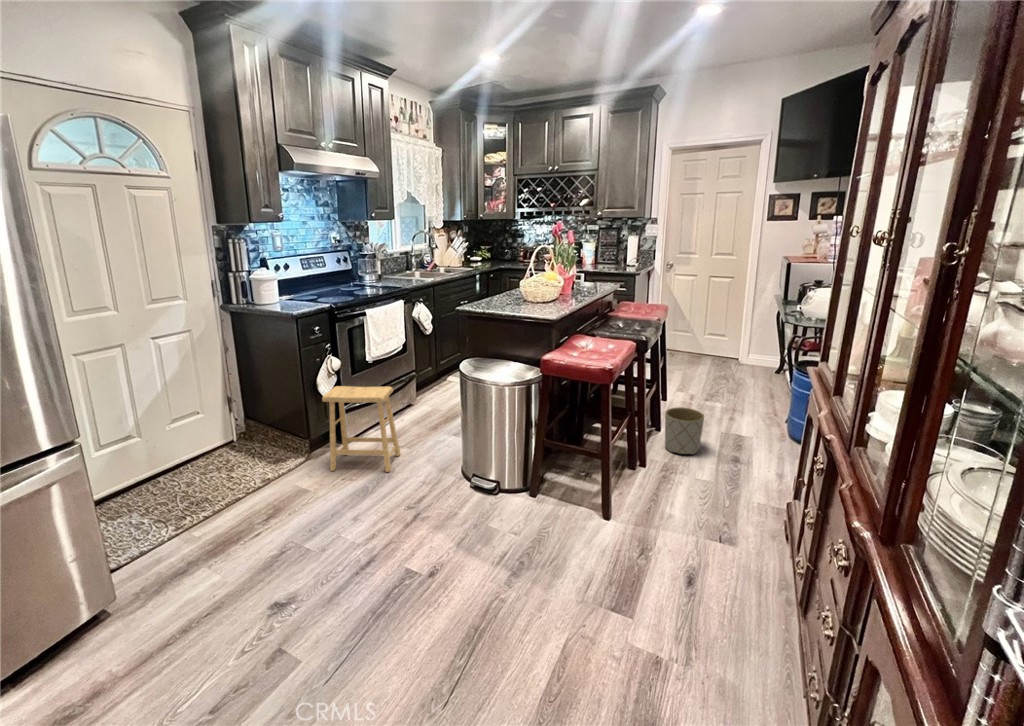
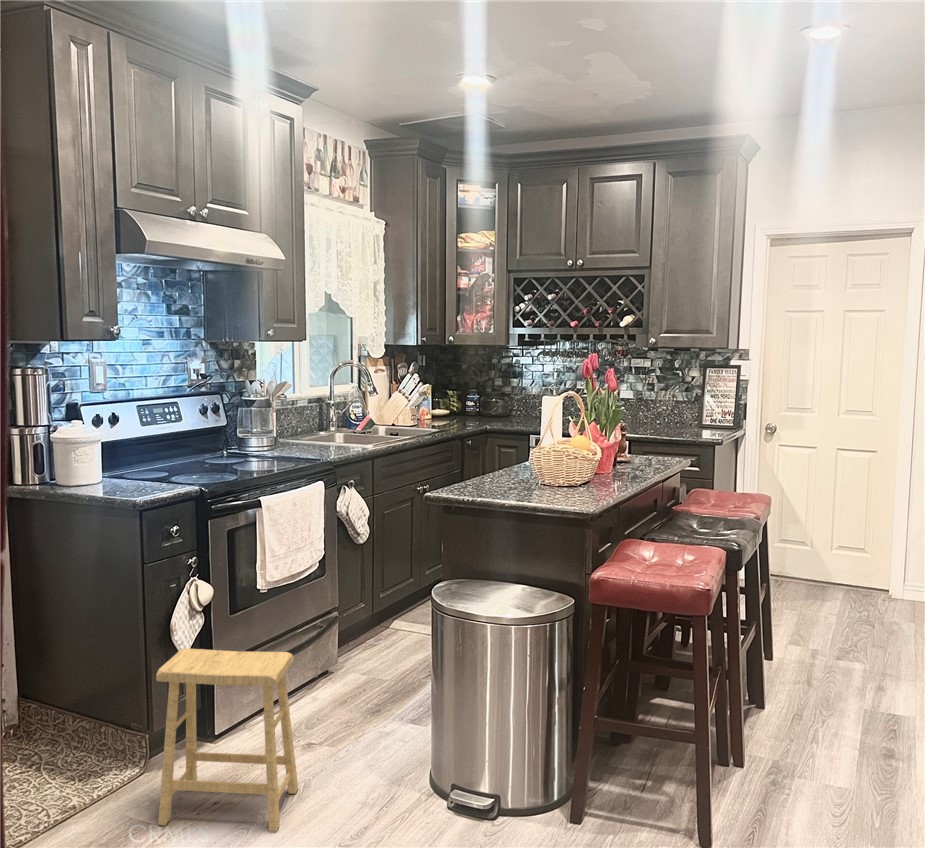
planter: present [665,407,704,455] -> none [821,706,901,808]

